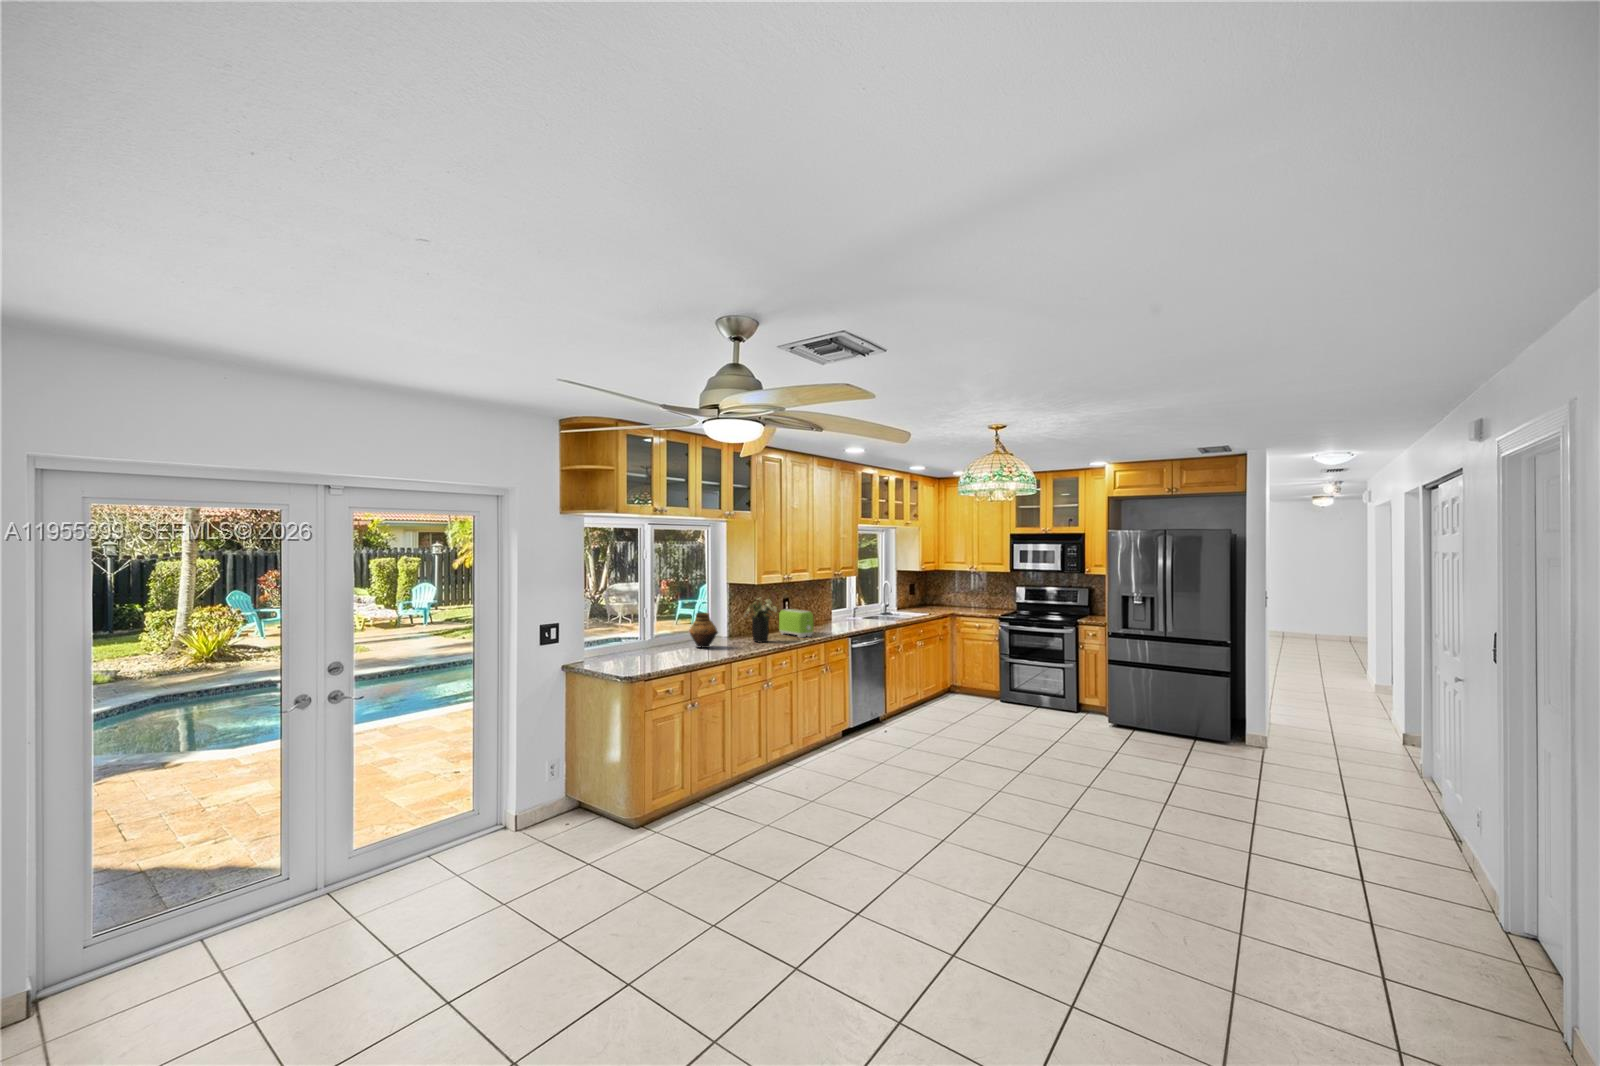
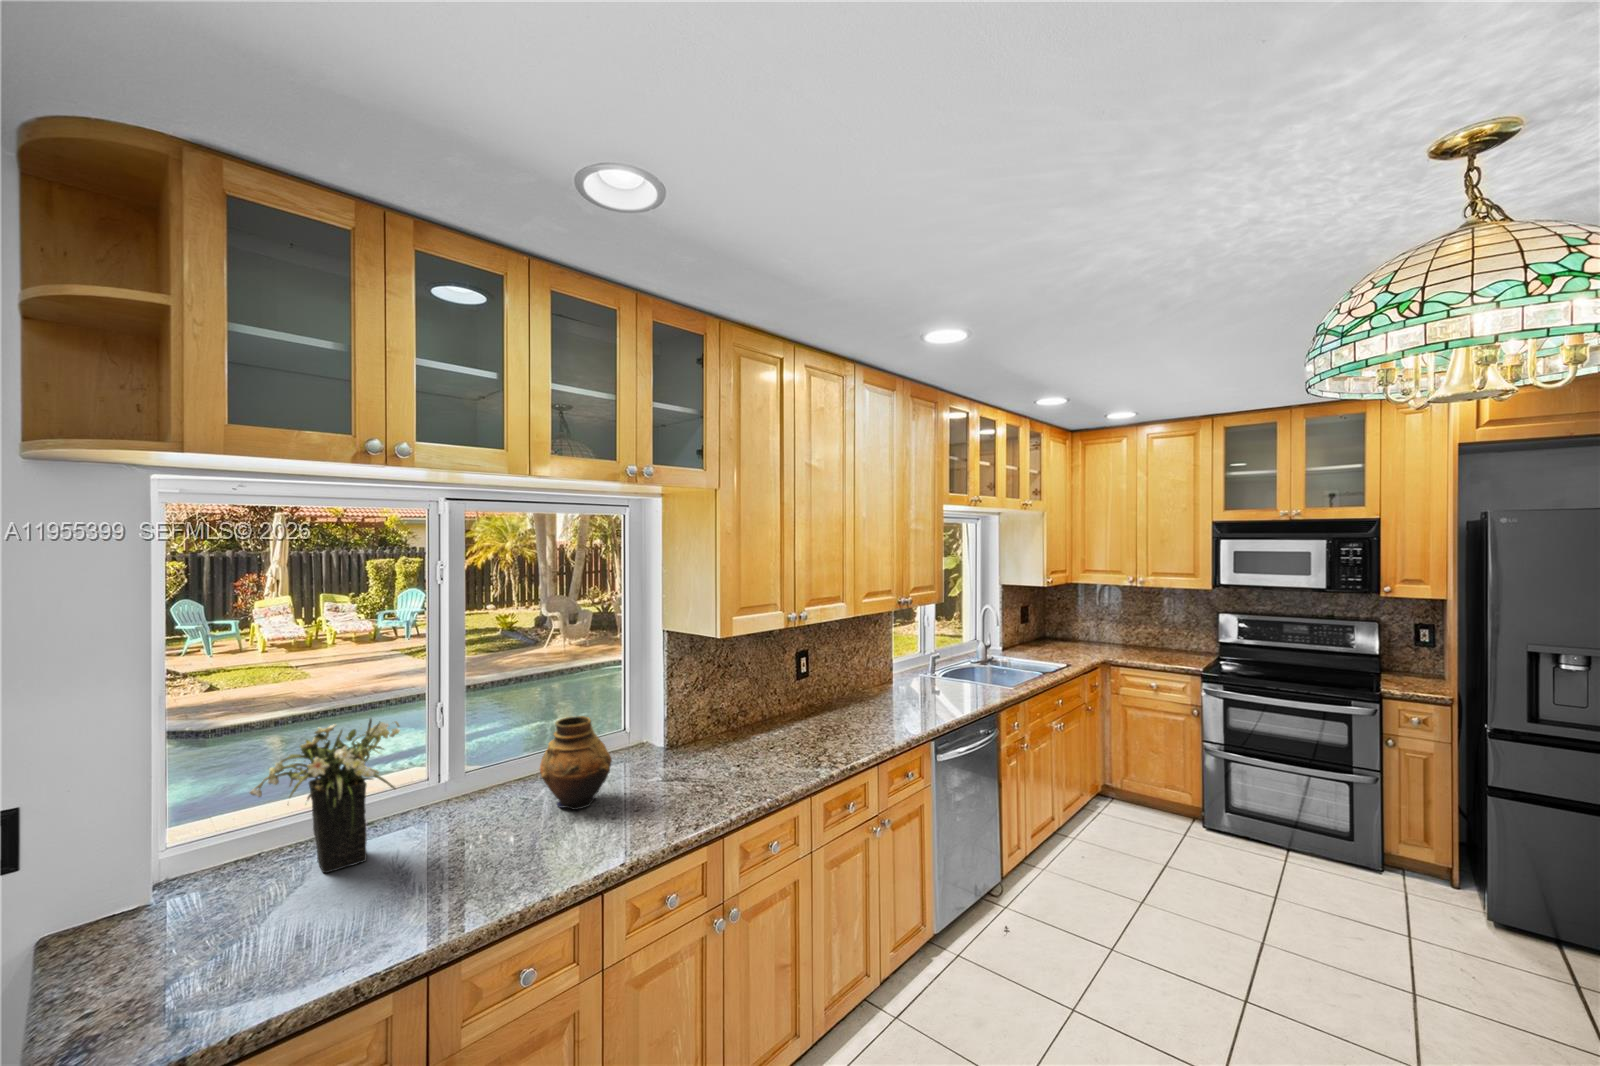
flower arrangement: present [745,598,776,643] -> present [250,718,400,873]
toaster: present [779,609,814,637] -> none [782,681,854,752]

